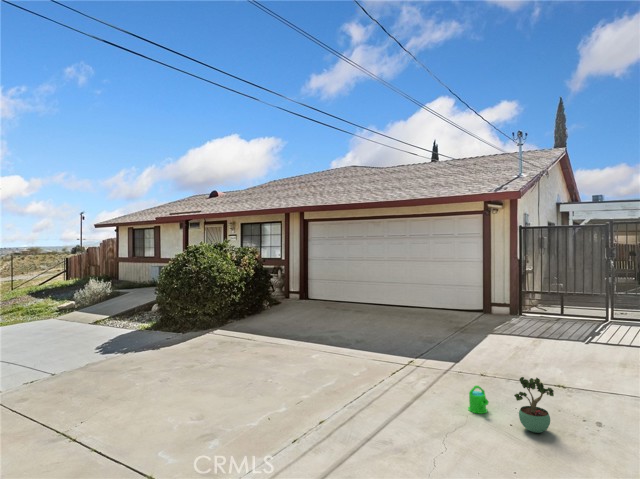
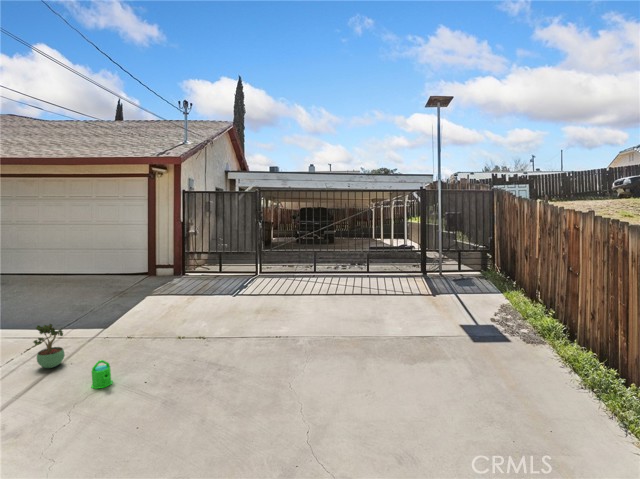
potted plant: present [514,377,554,433] -> present [33,324,65,368]

